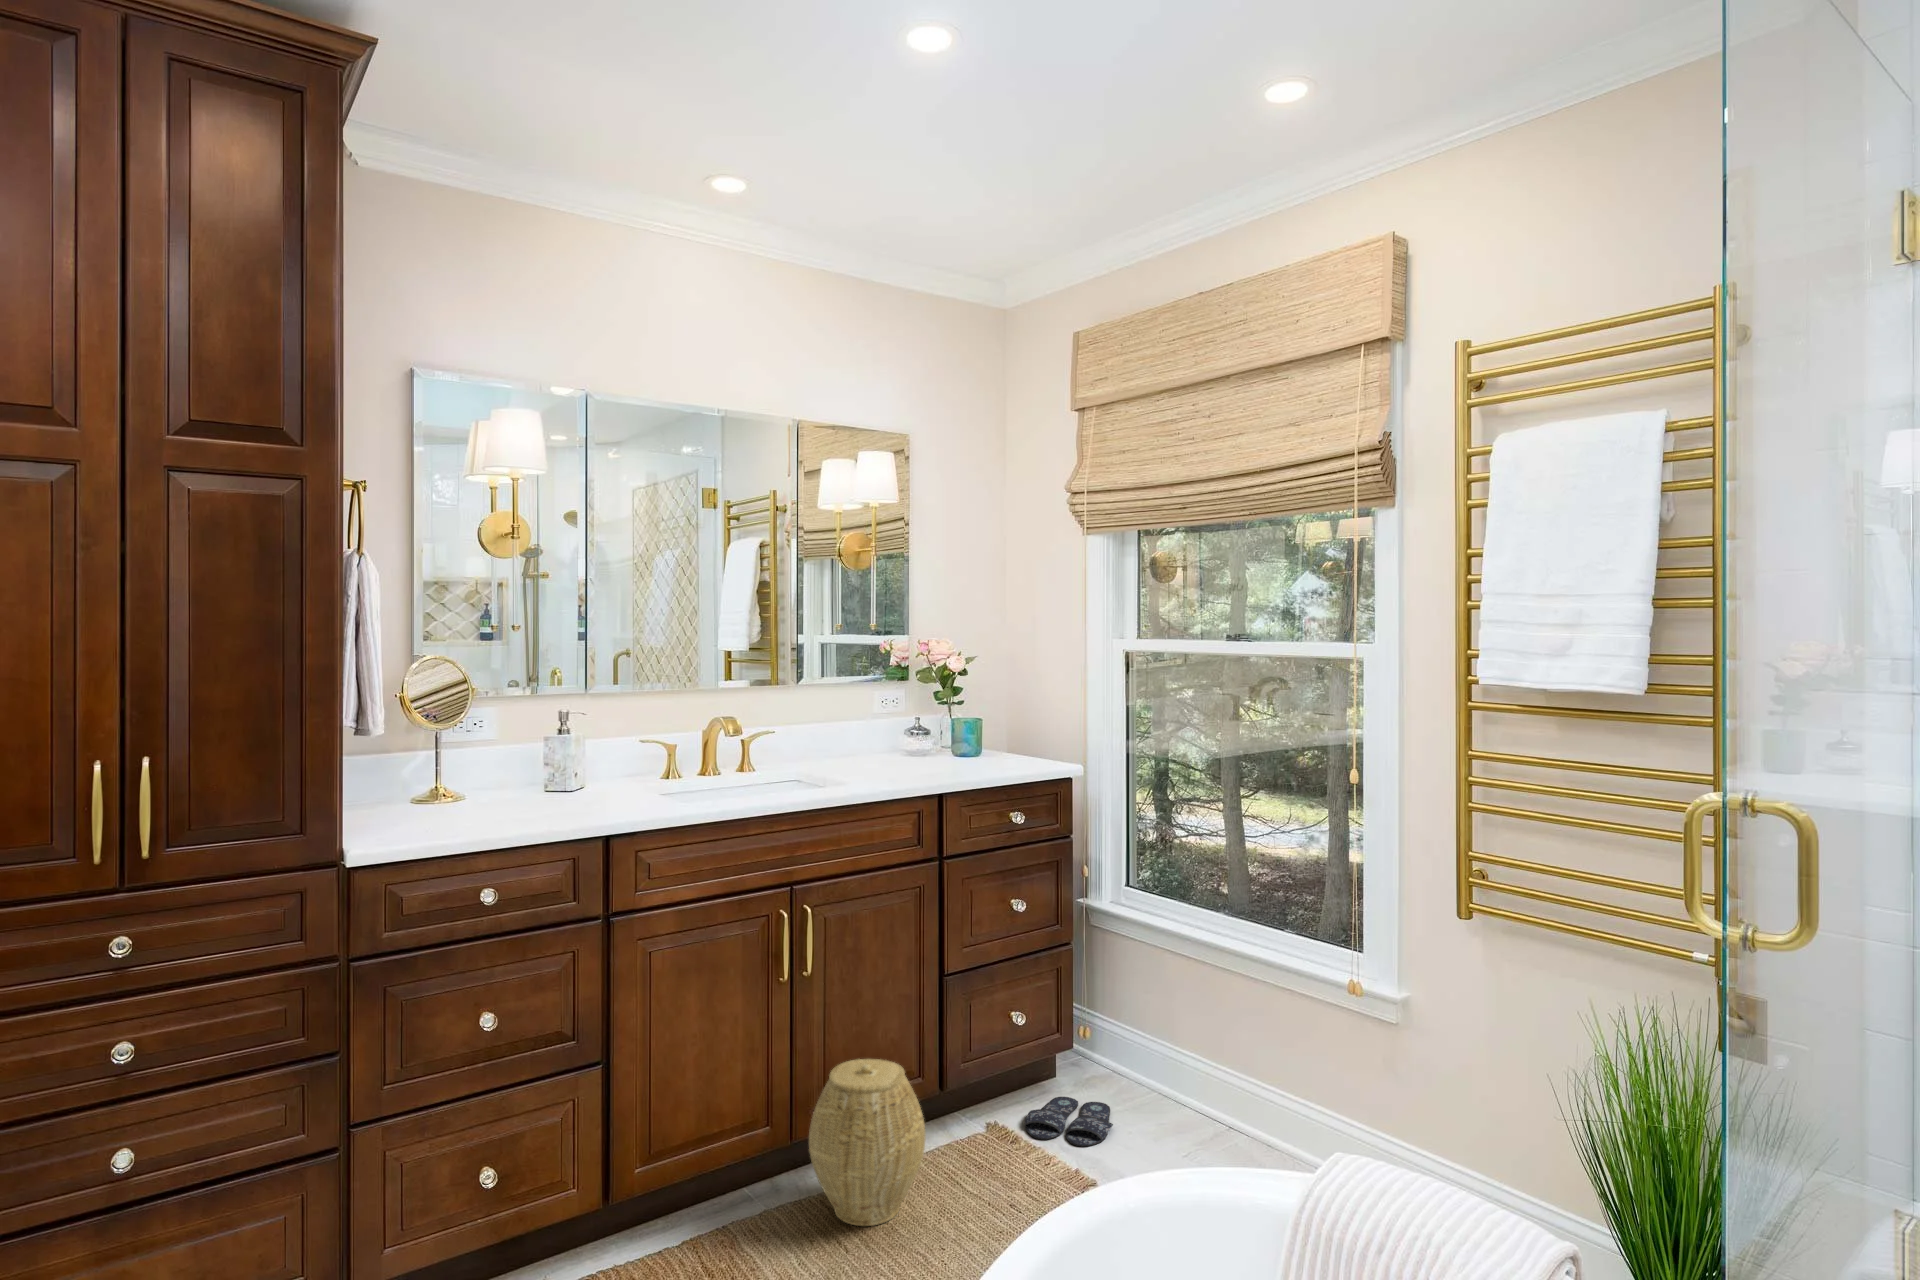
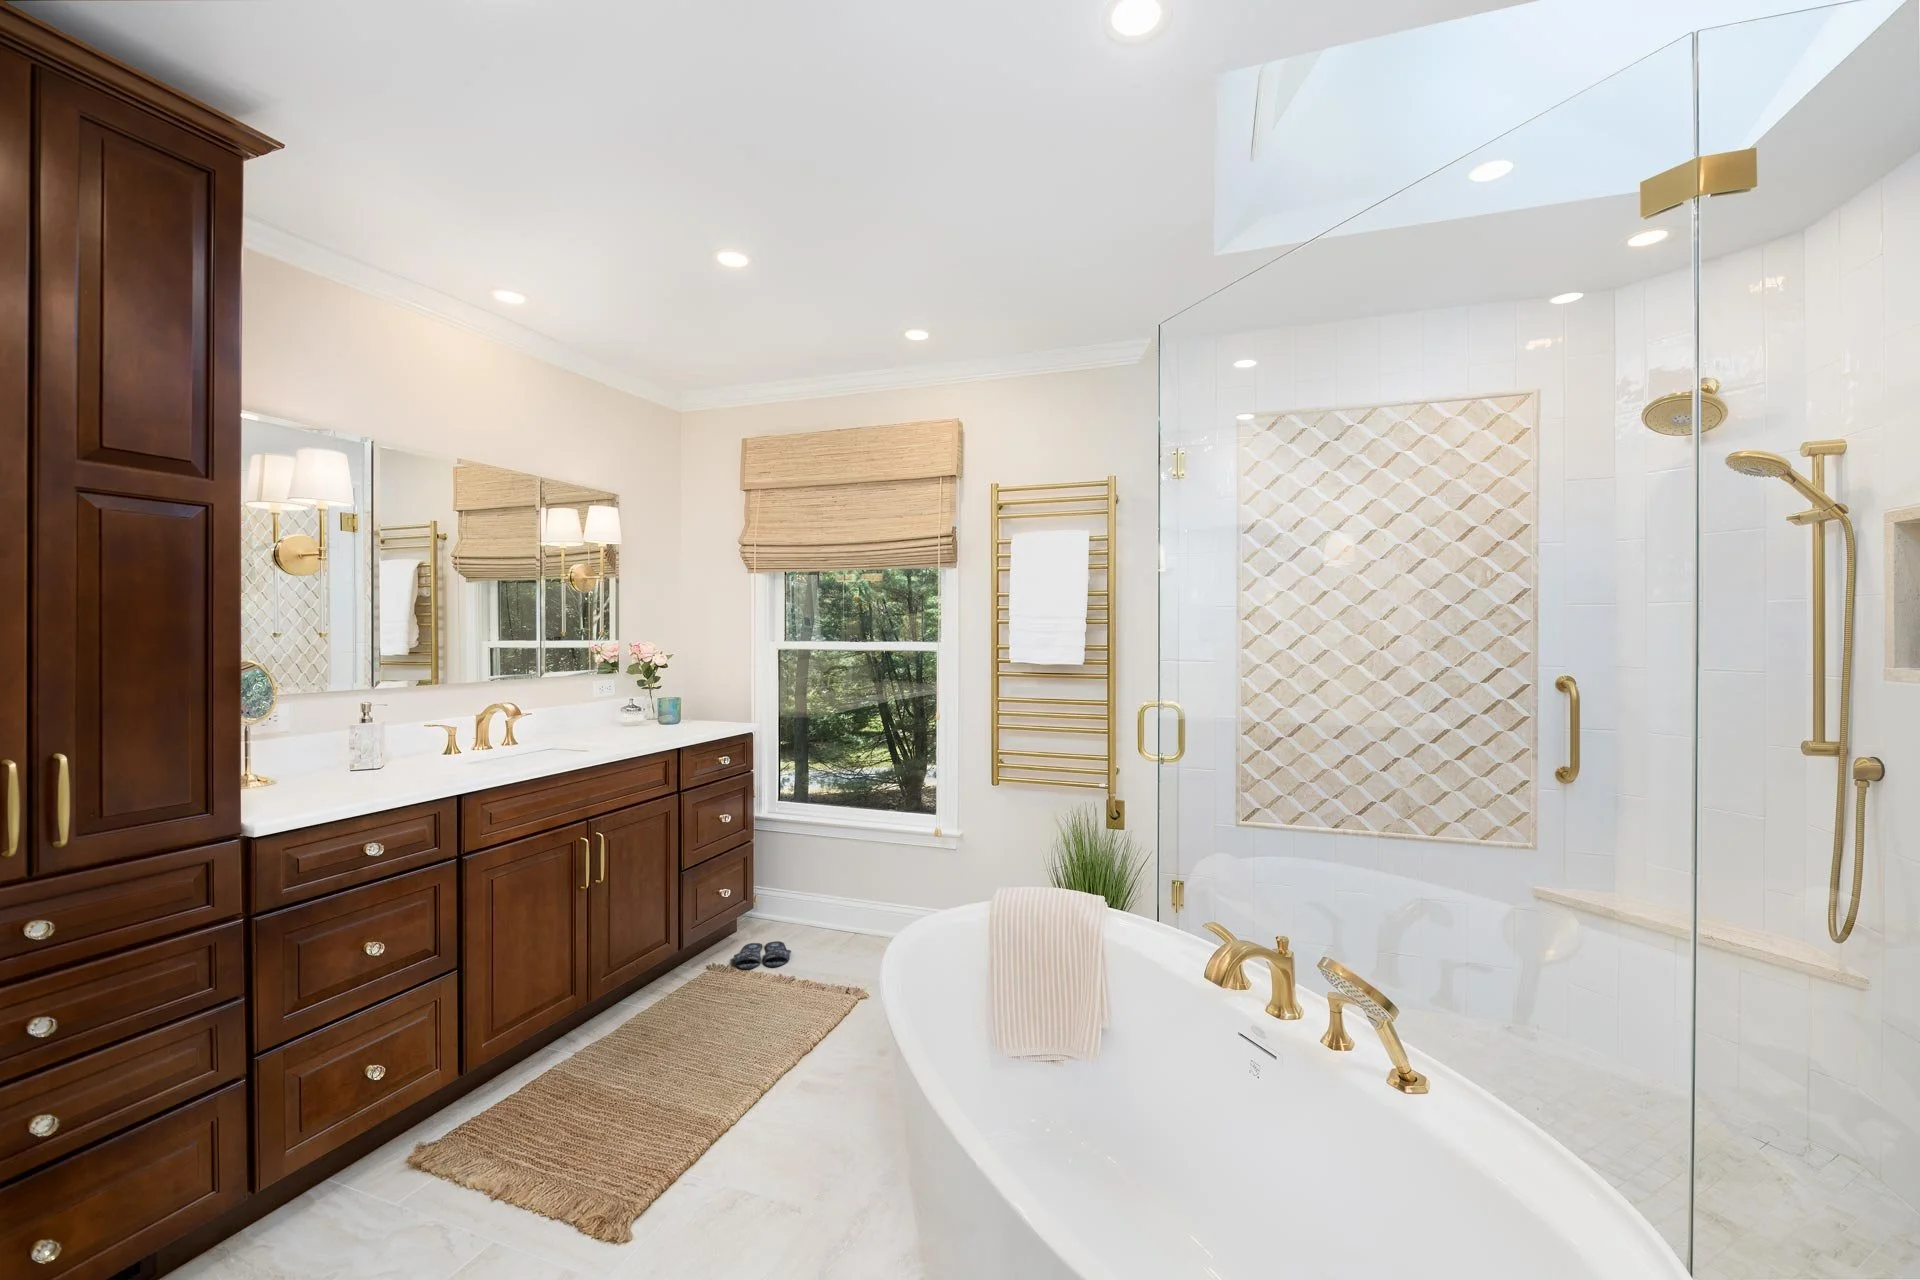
woven basket: present [809,1059,926,1226] -> none [609,931,695,1045]

